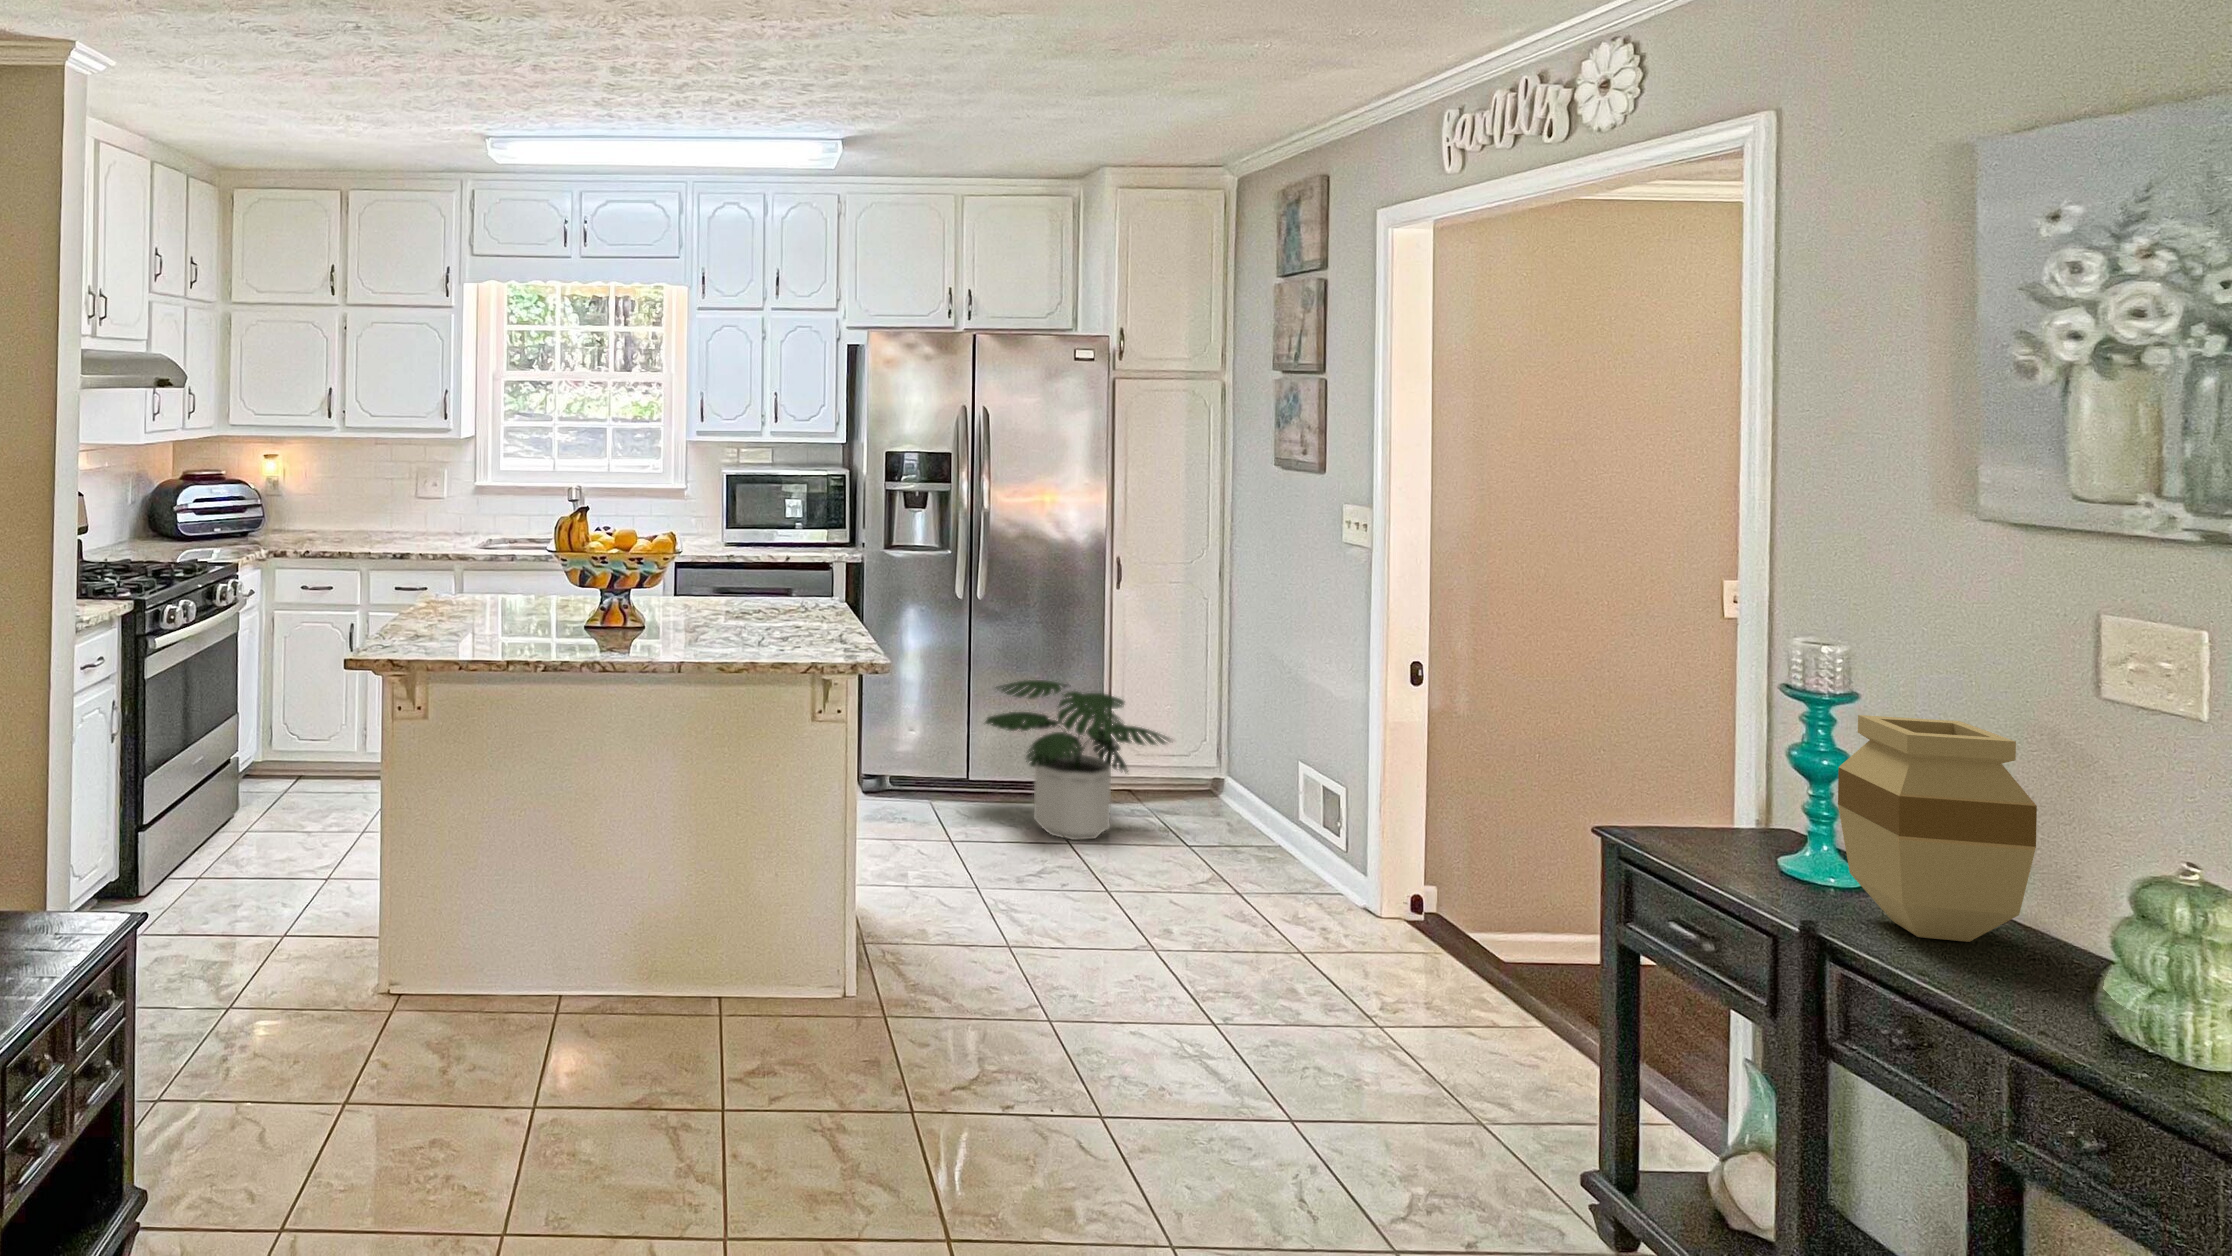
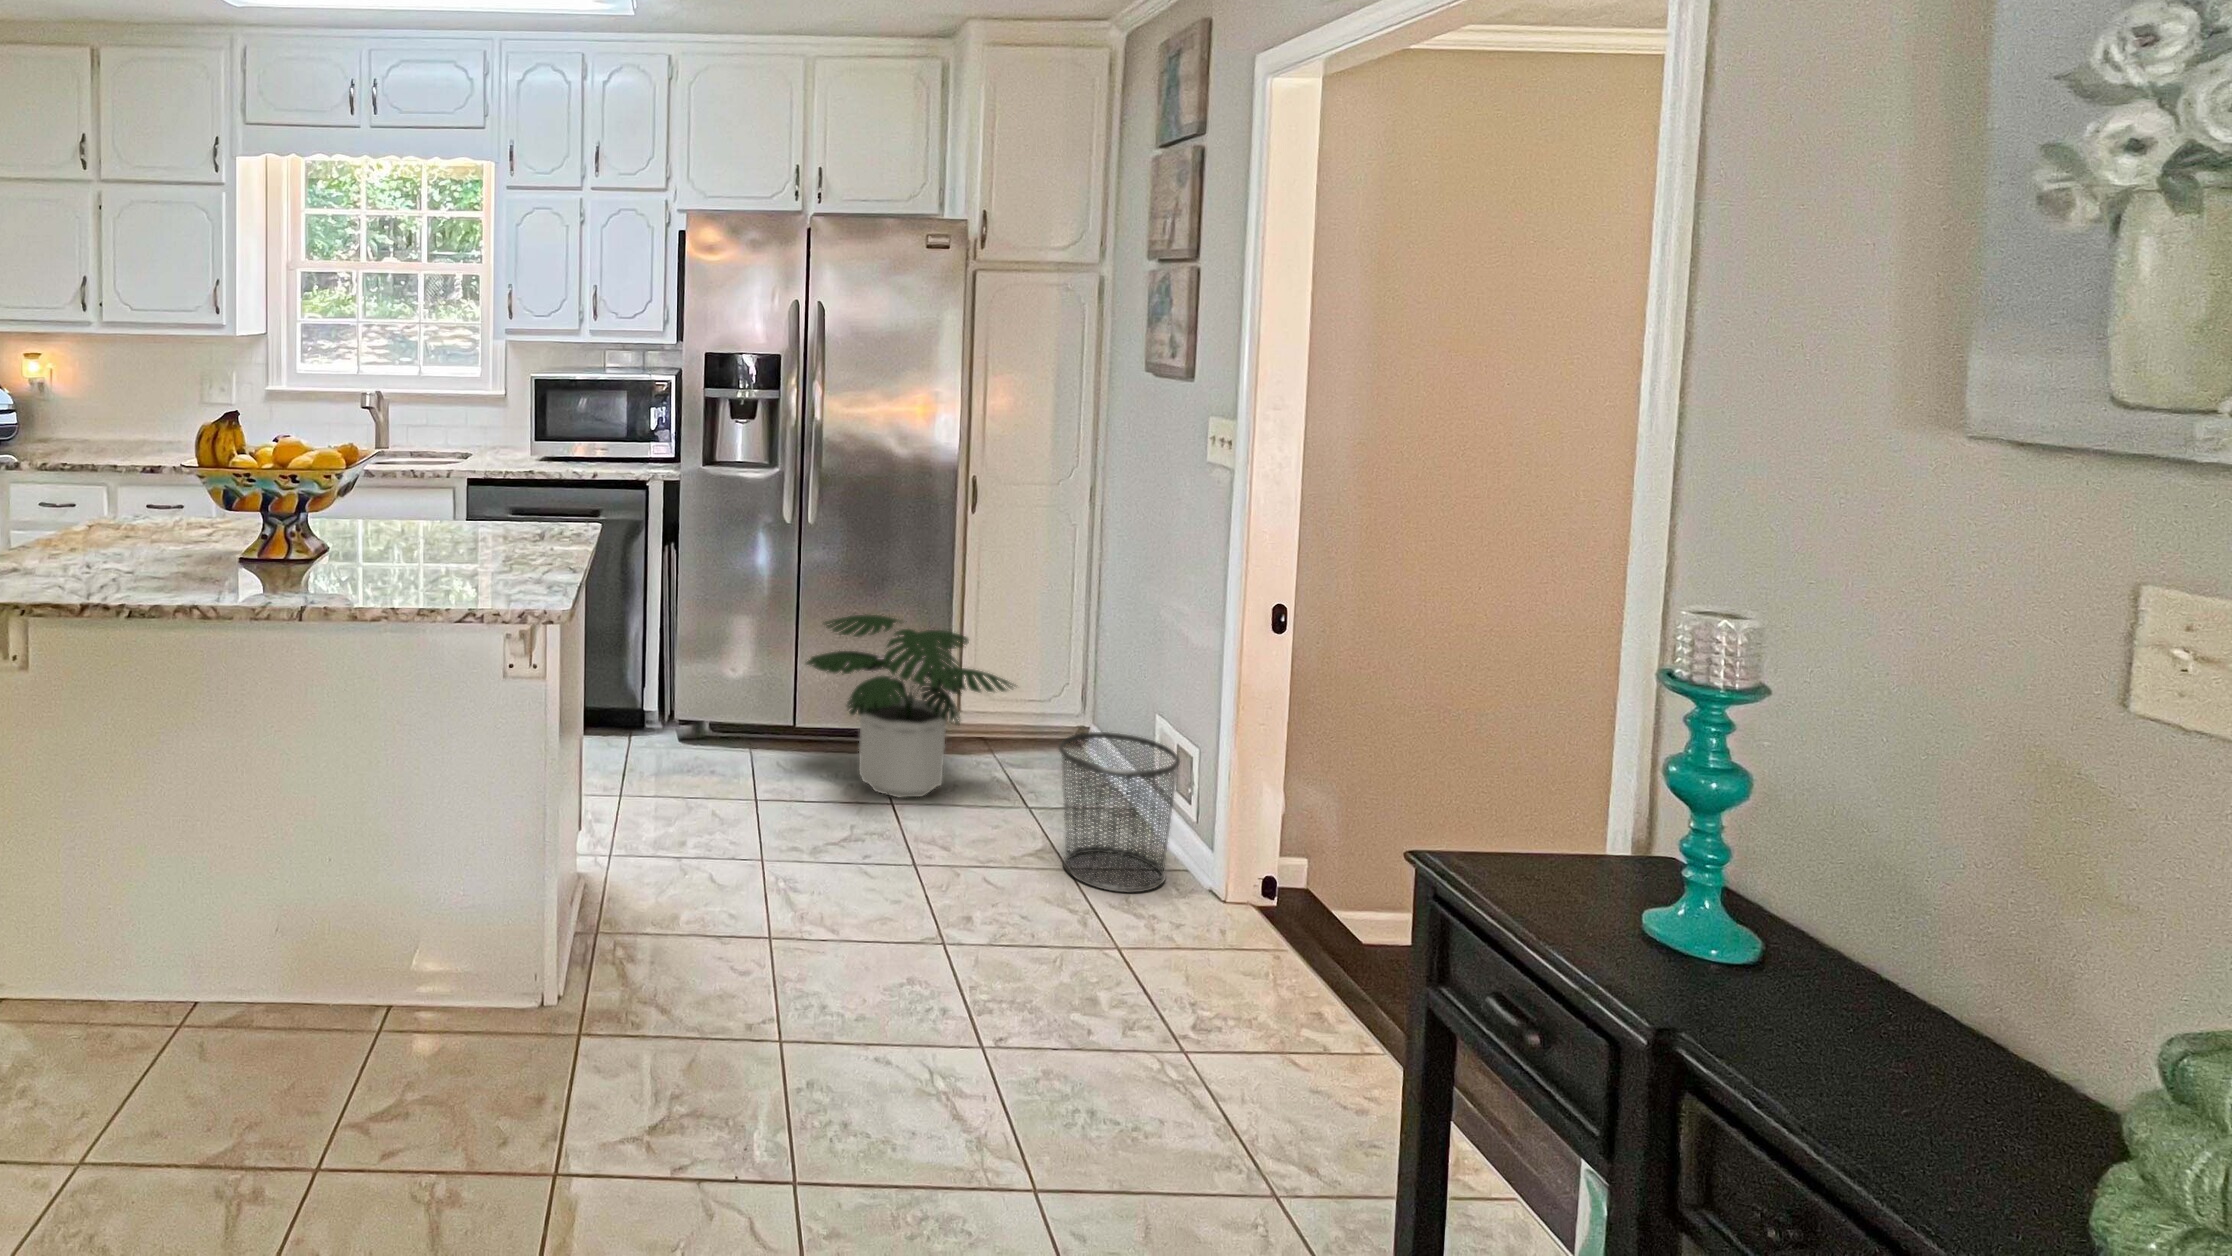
vase: present [1838,715,2037,942] -> none [1726,734,2026,1084]
trash can: none [1227,776,1335,911] -> present [1059,732,1180,893]

